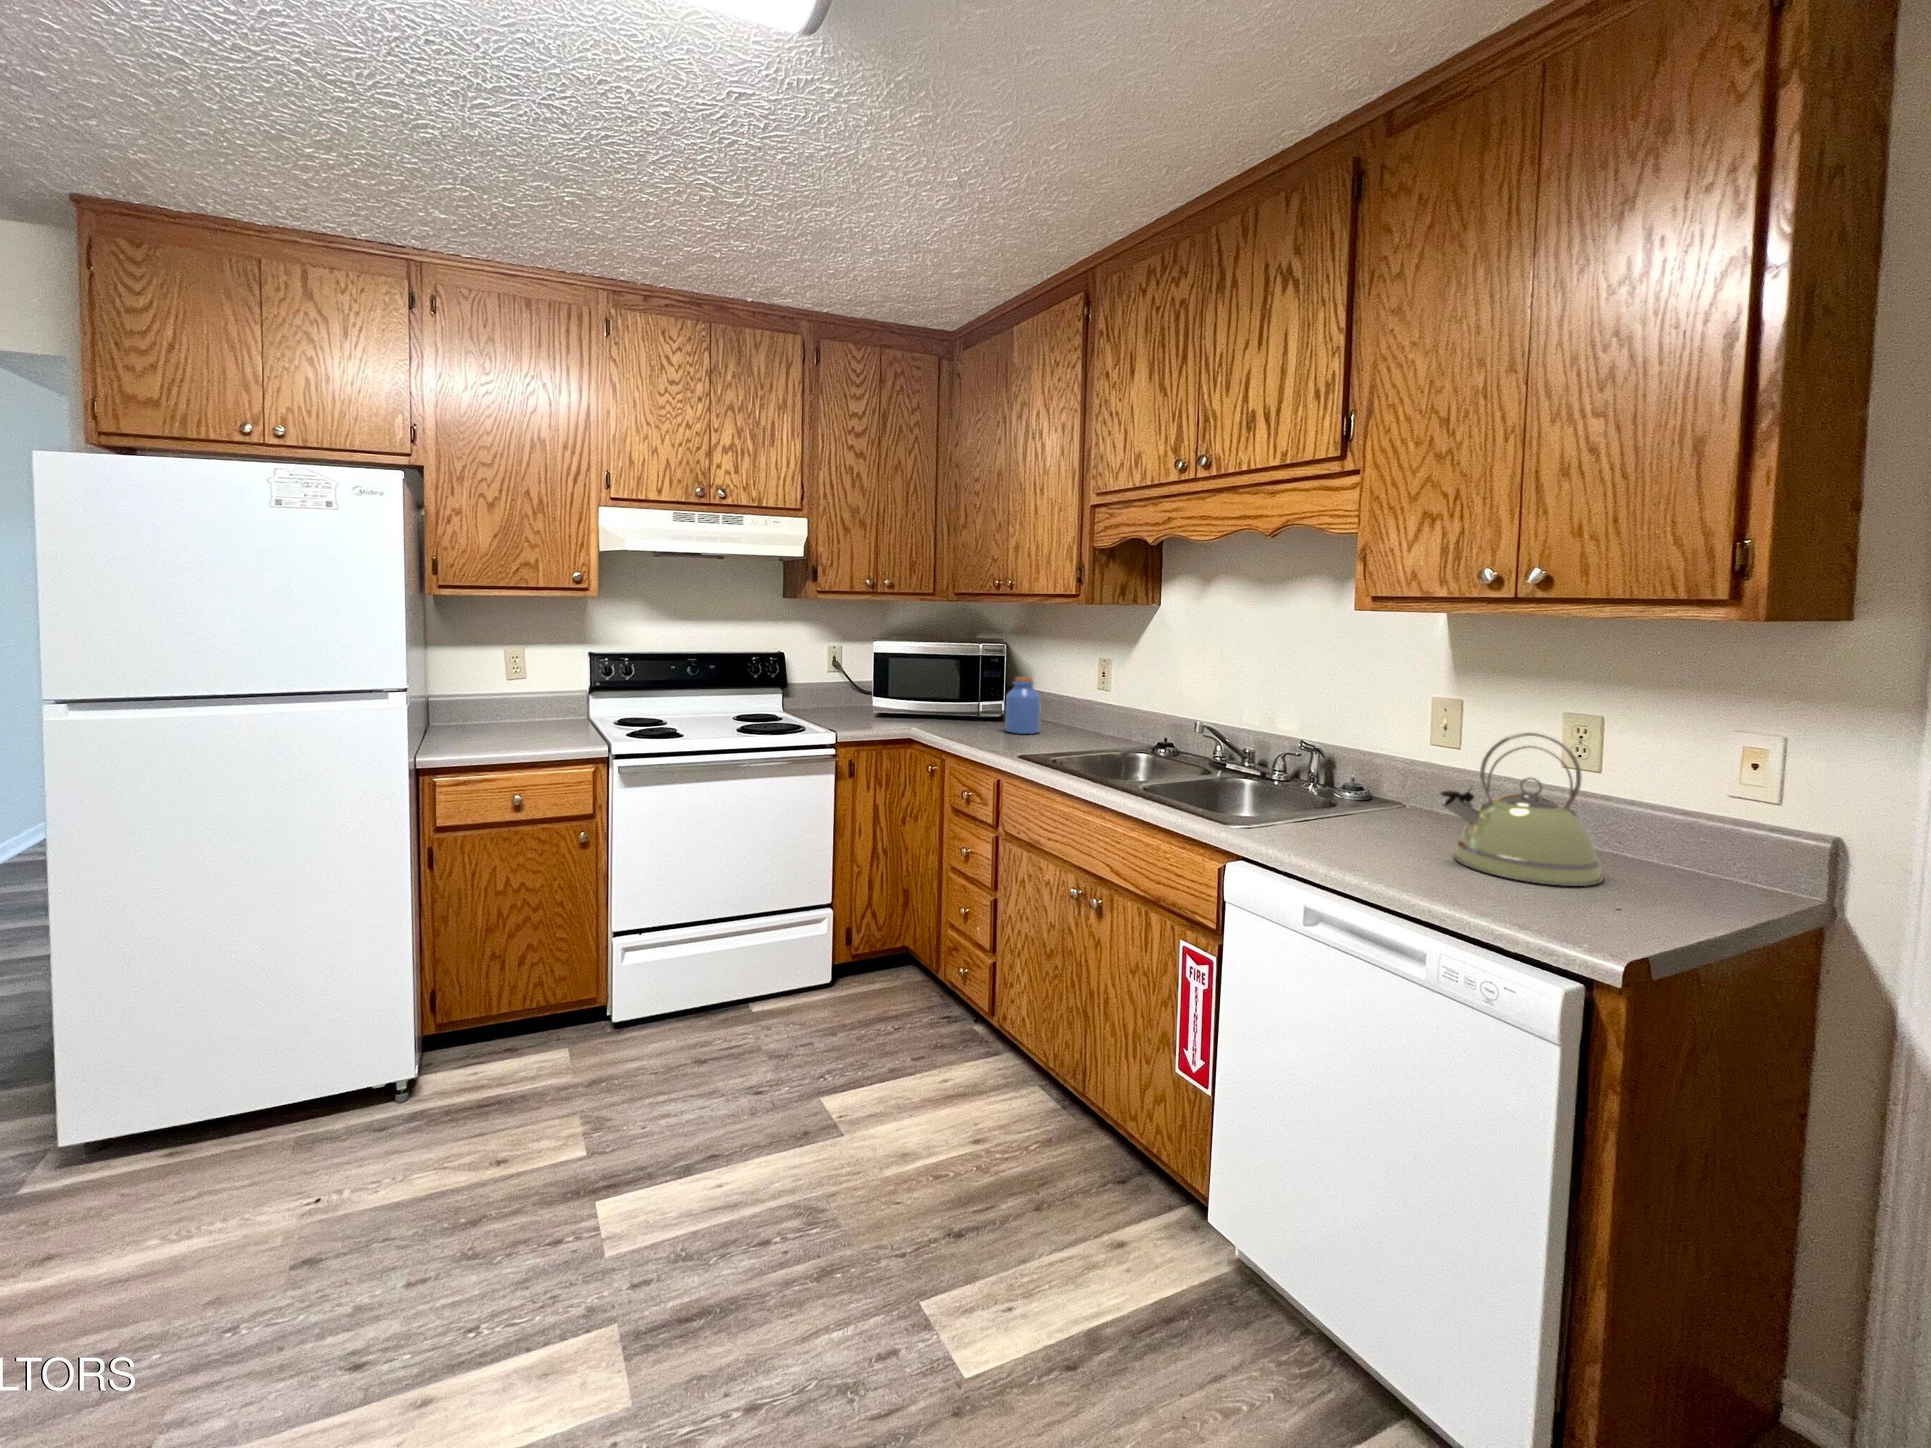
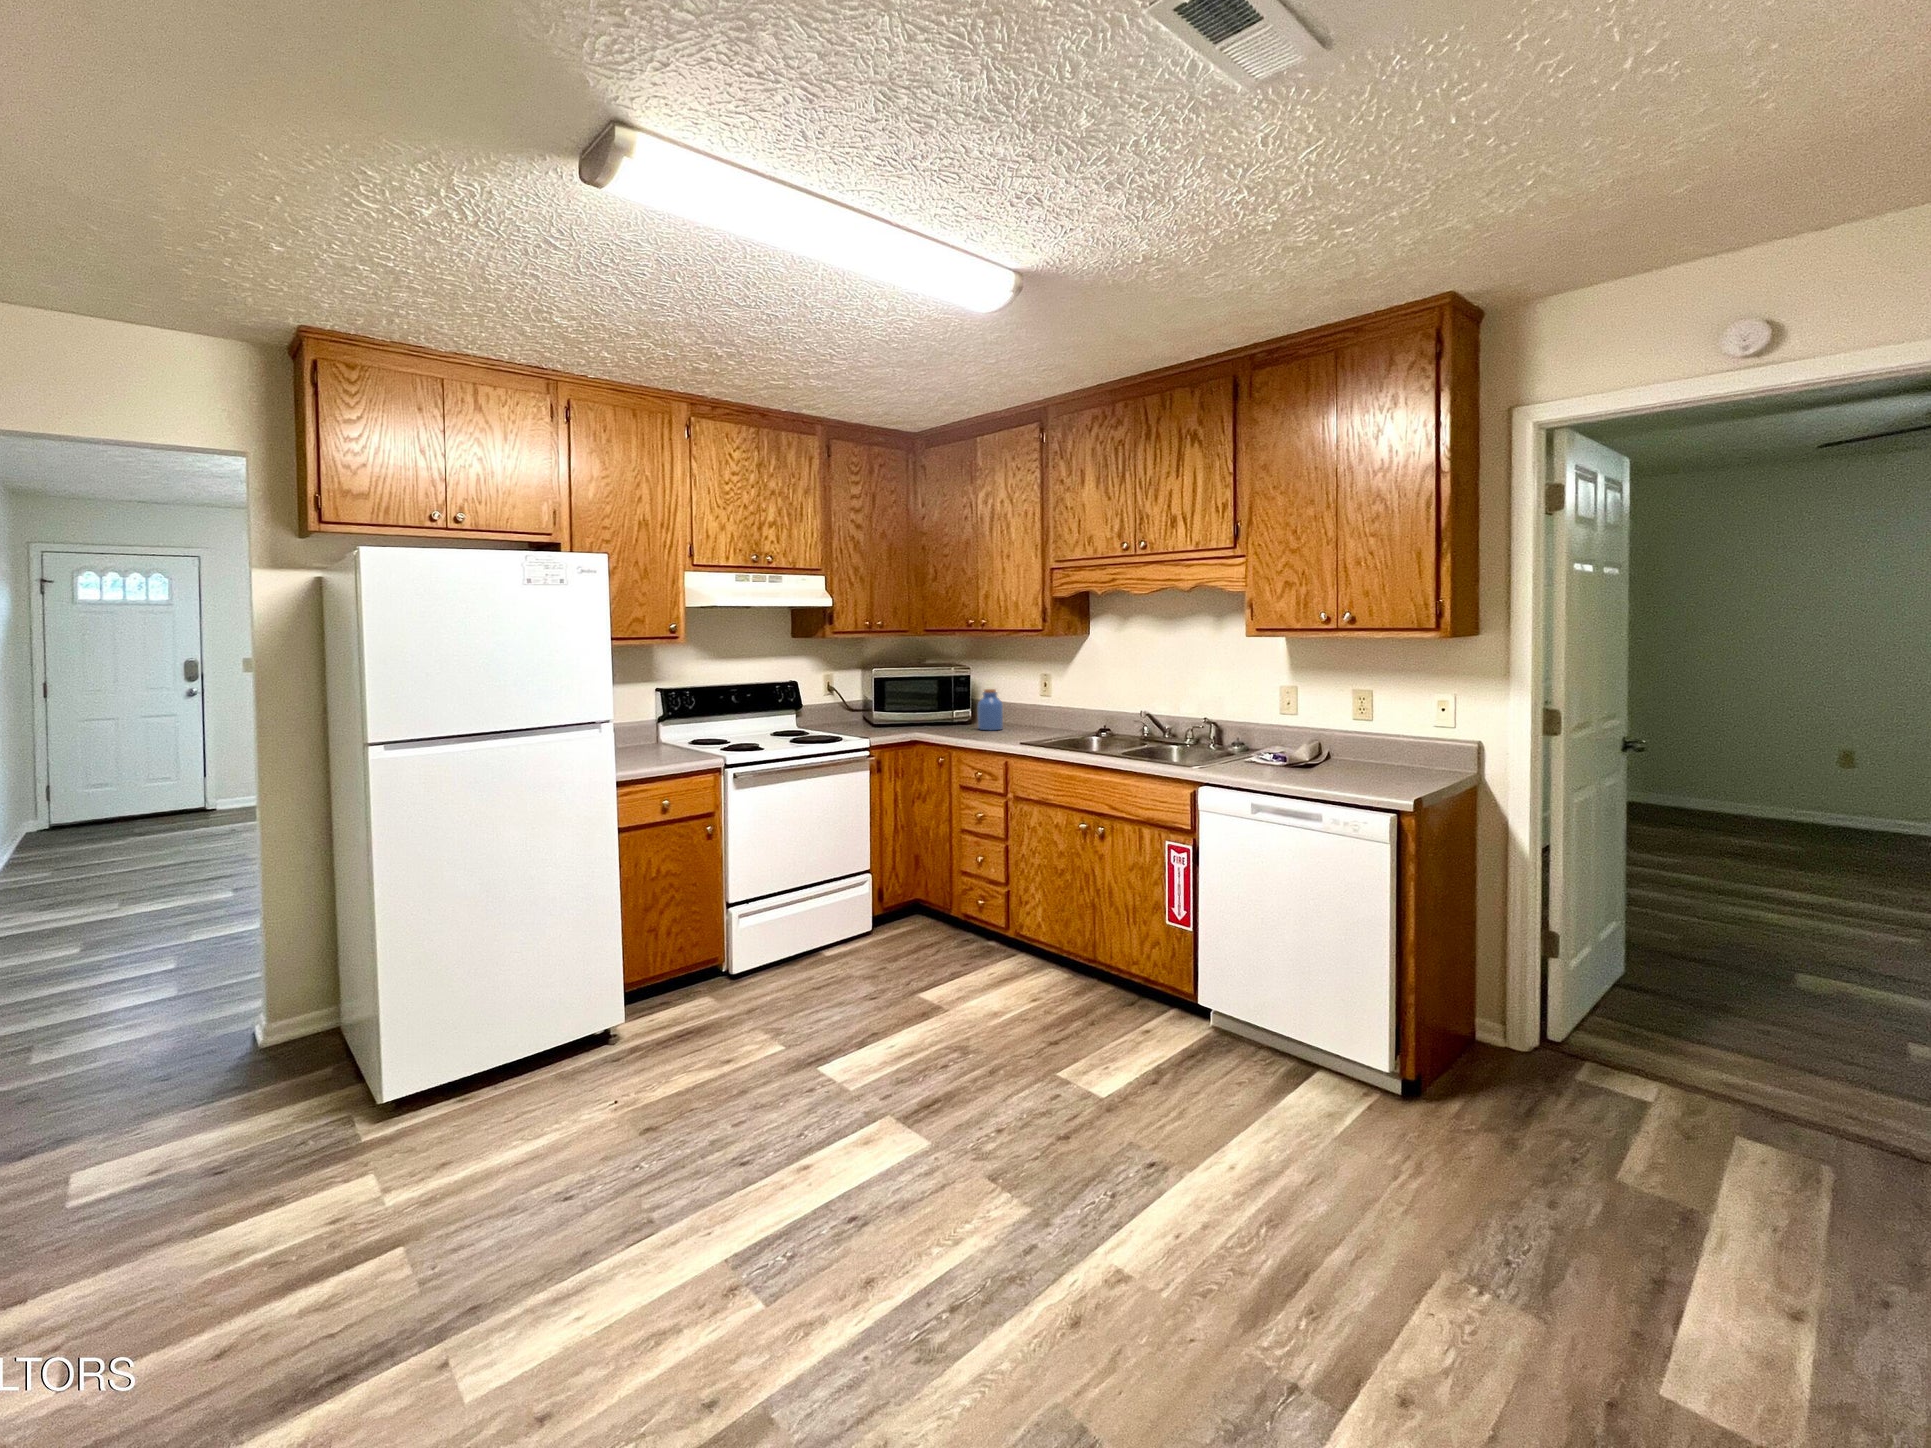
kettle: present [1441,733,1603,886] -> none [1307,701,1387,779]

